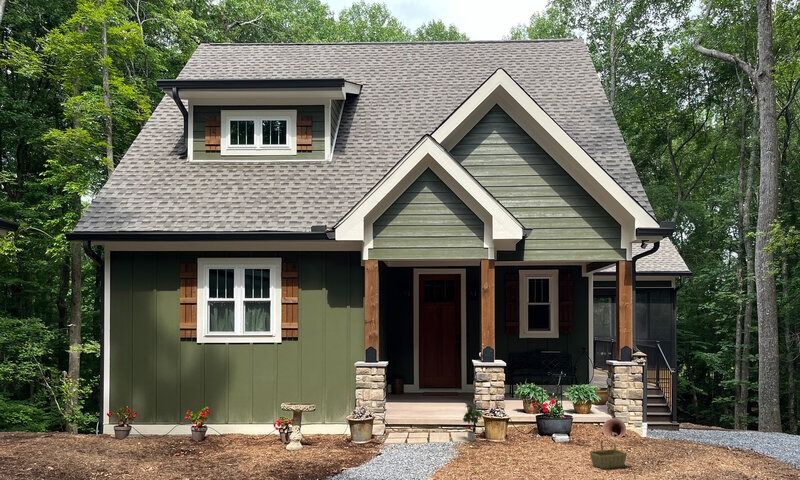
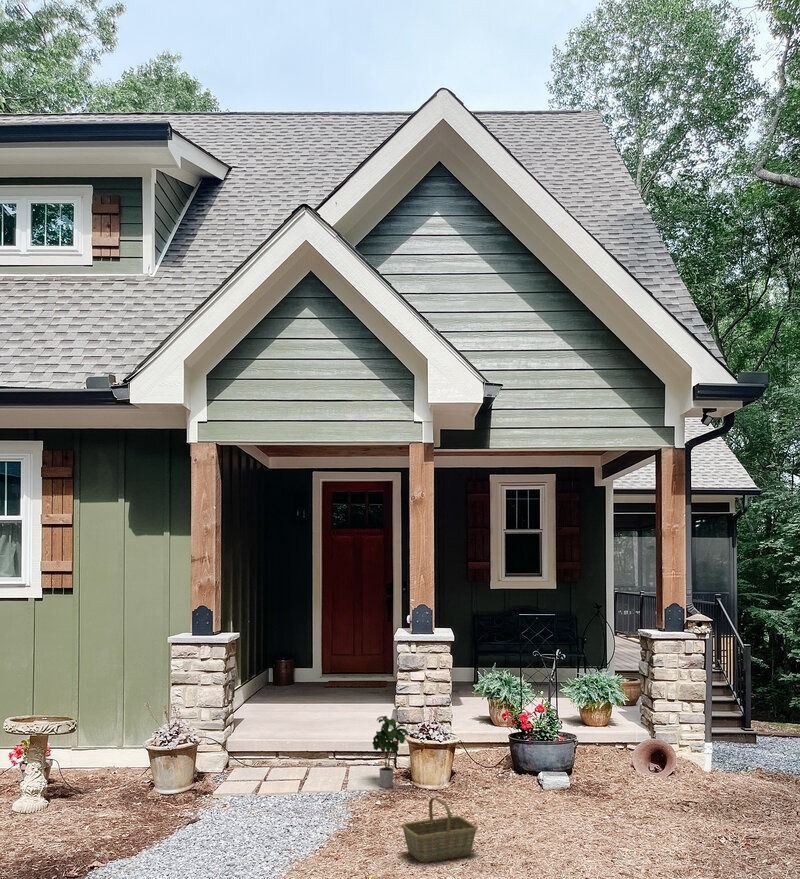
basket: present [590,439,627,469] -> present [402,797,477,862]

